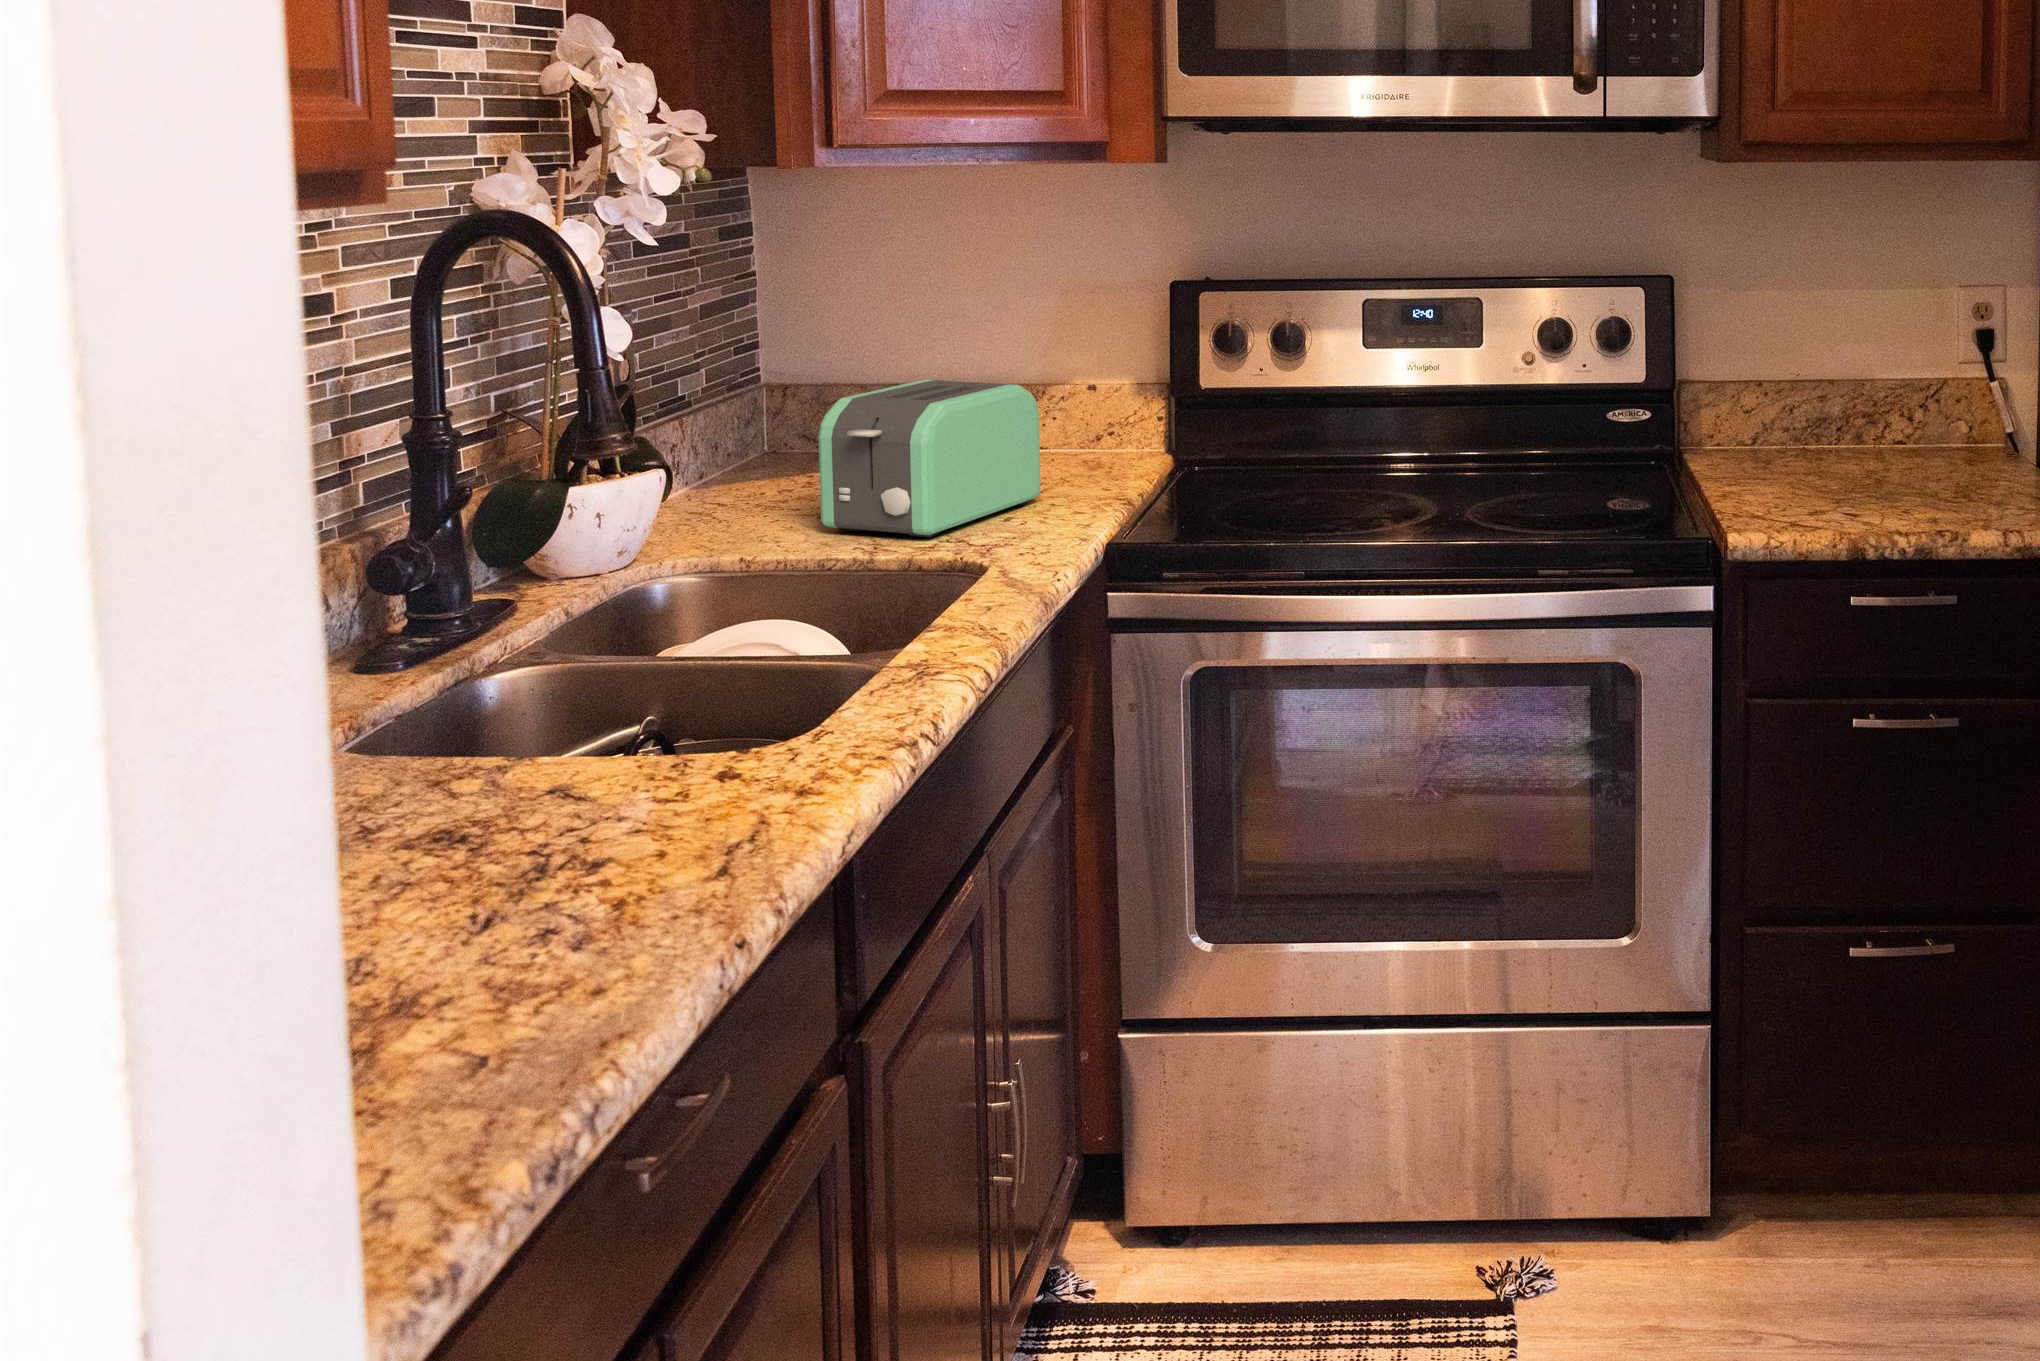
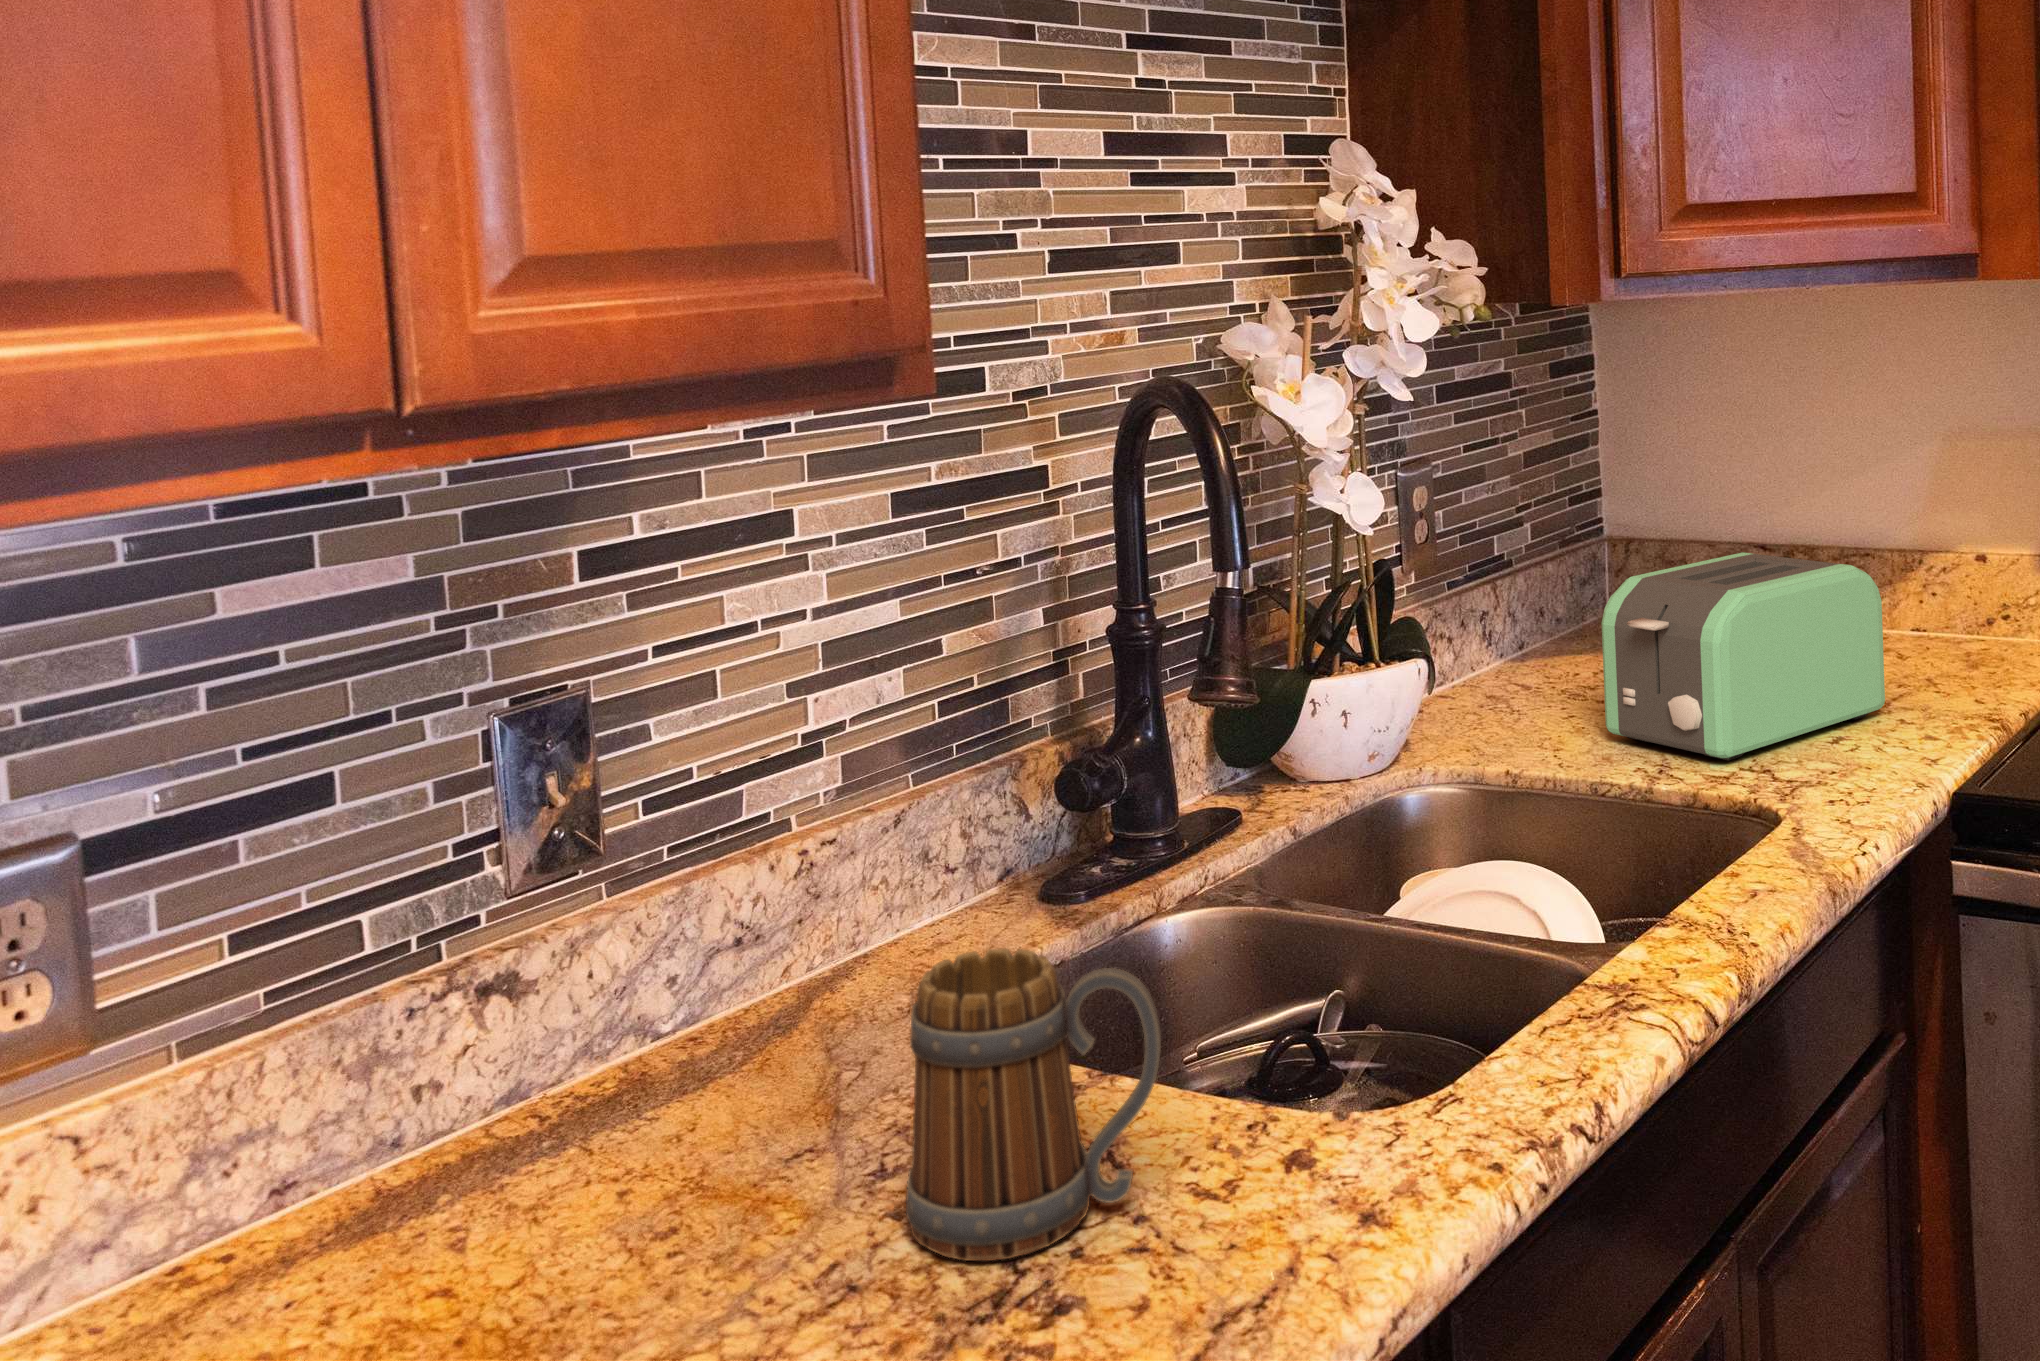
mug: none [443,634,649,848] -> present [906,948,1161,1261]

